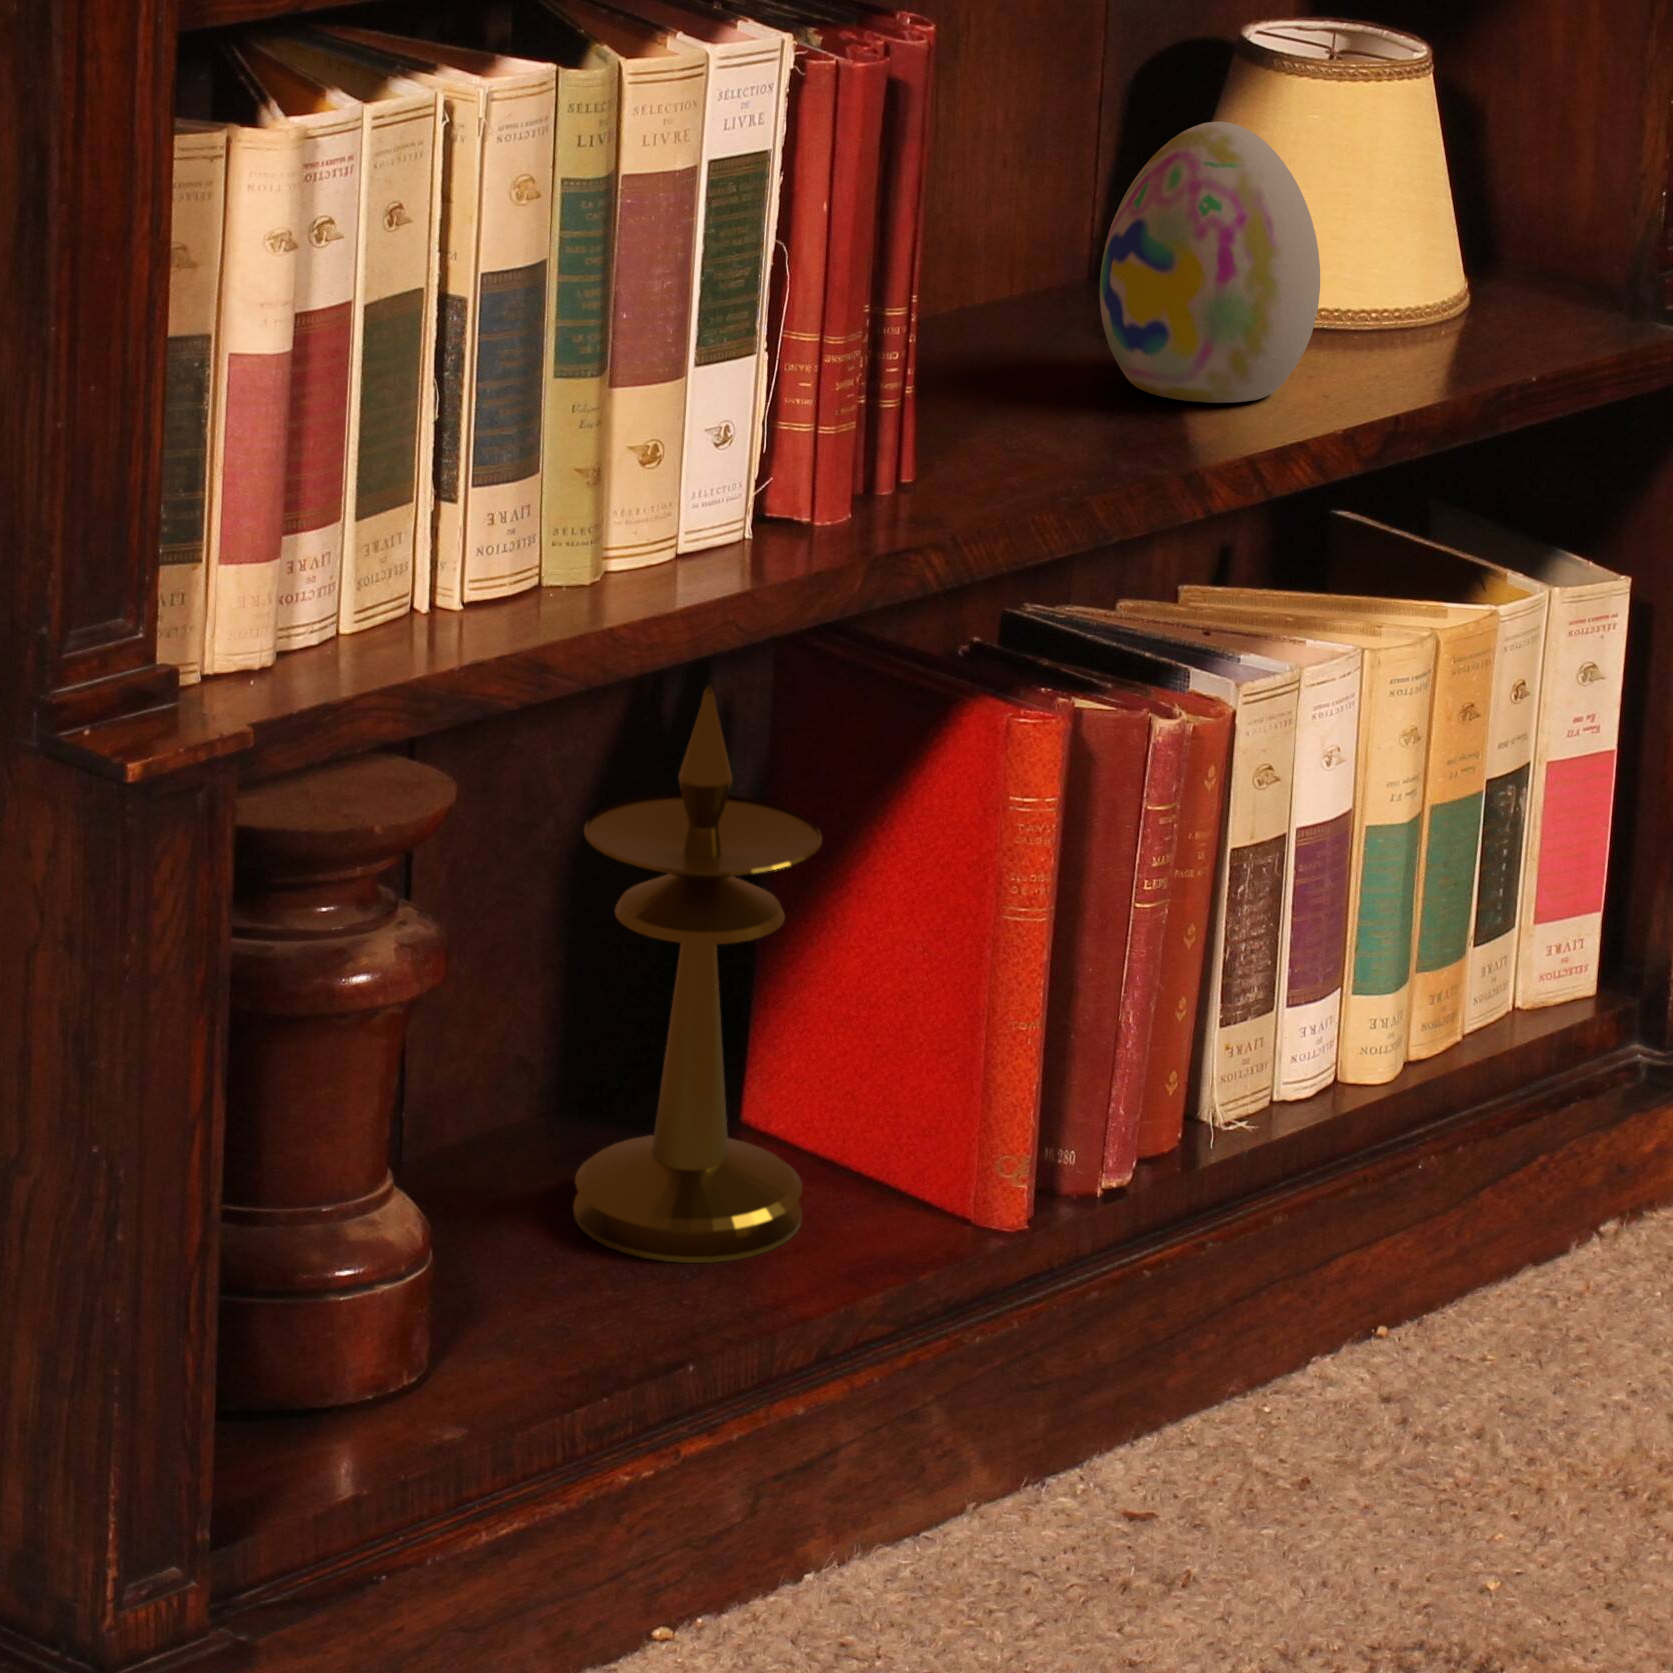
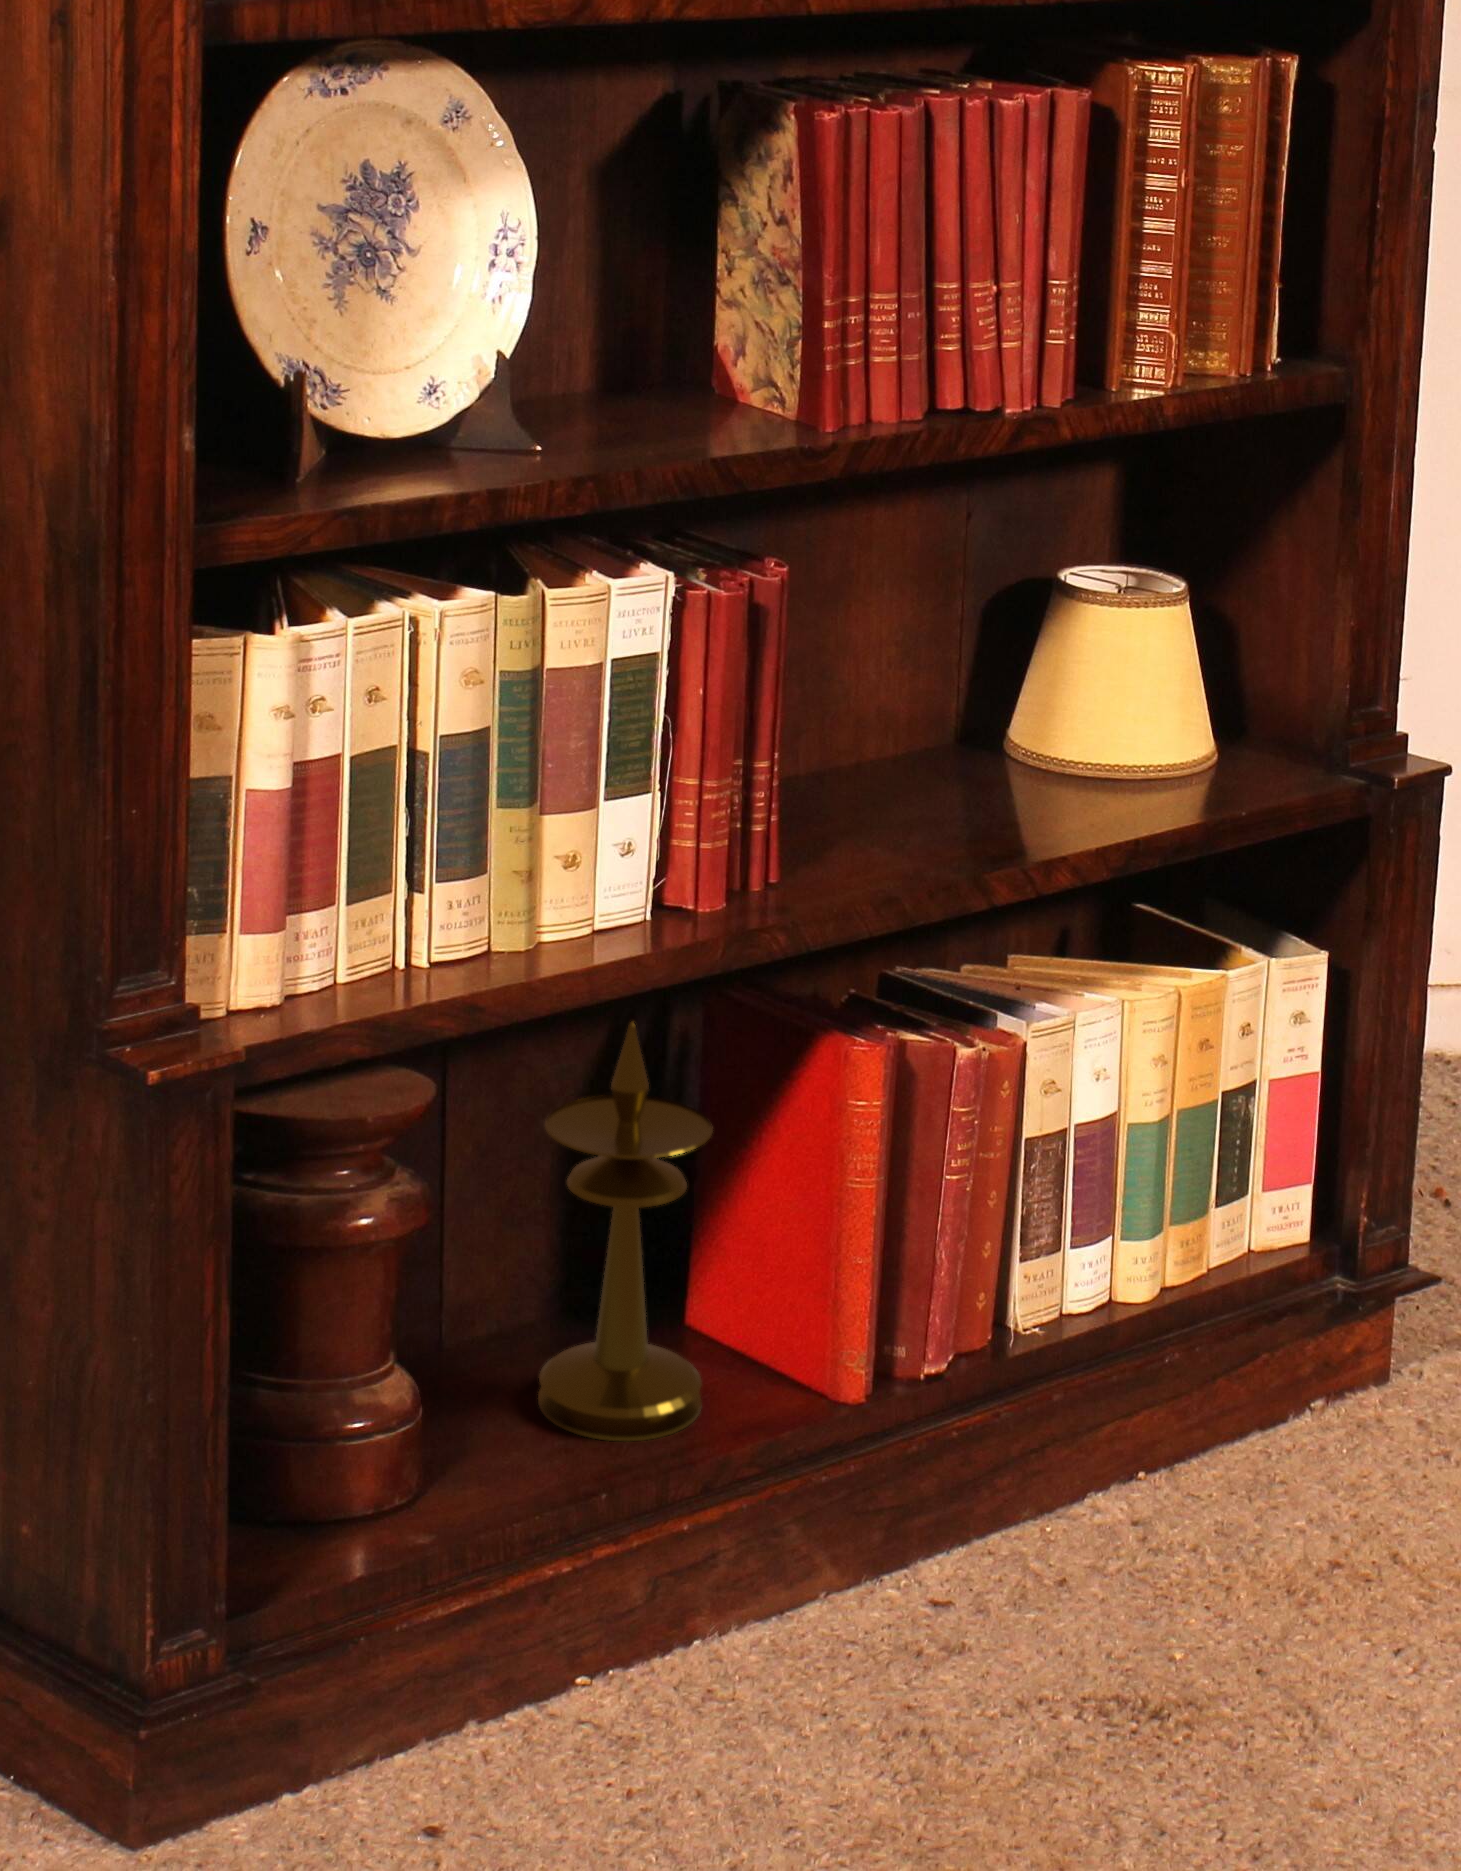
decorative egg: present [1100,121,1320,403] -> none [933,628,1087,826]

